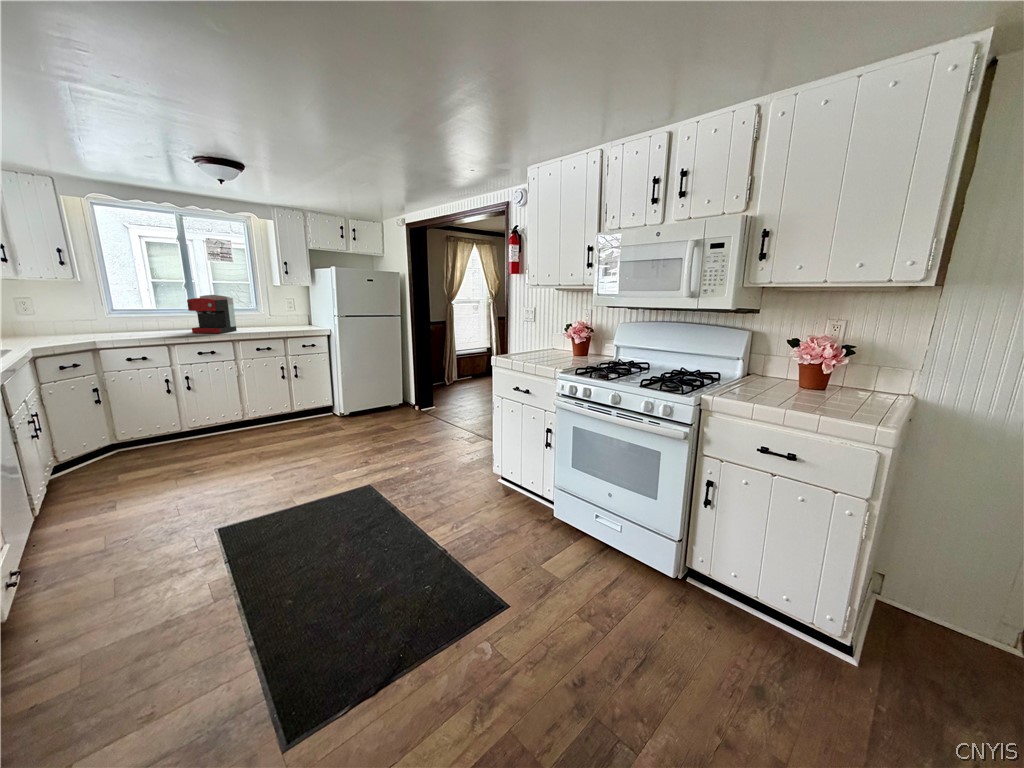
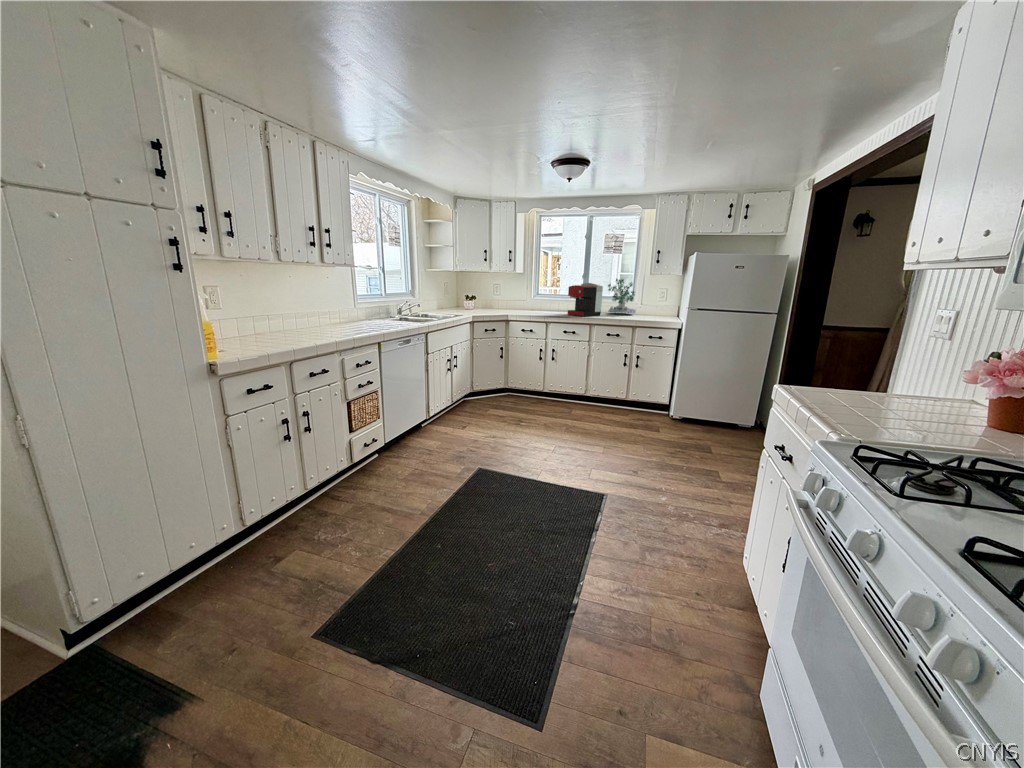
plant: none [230,289,270,327] -> present [608,279,635,313]

